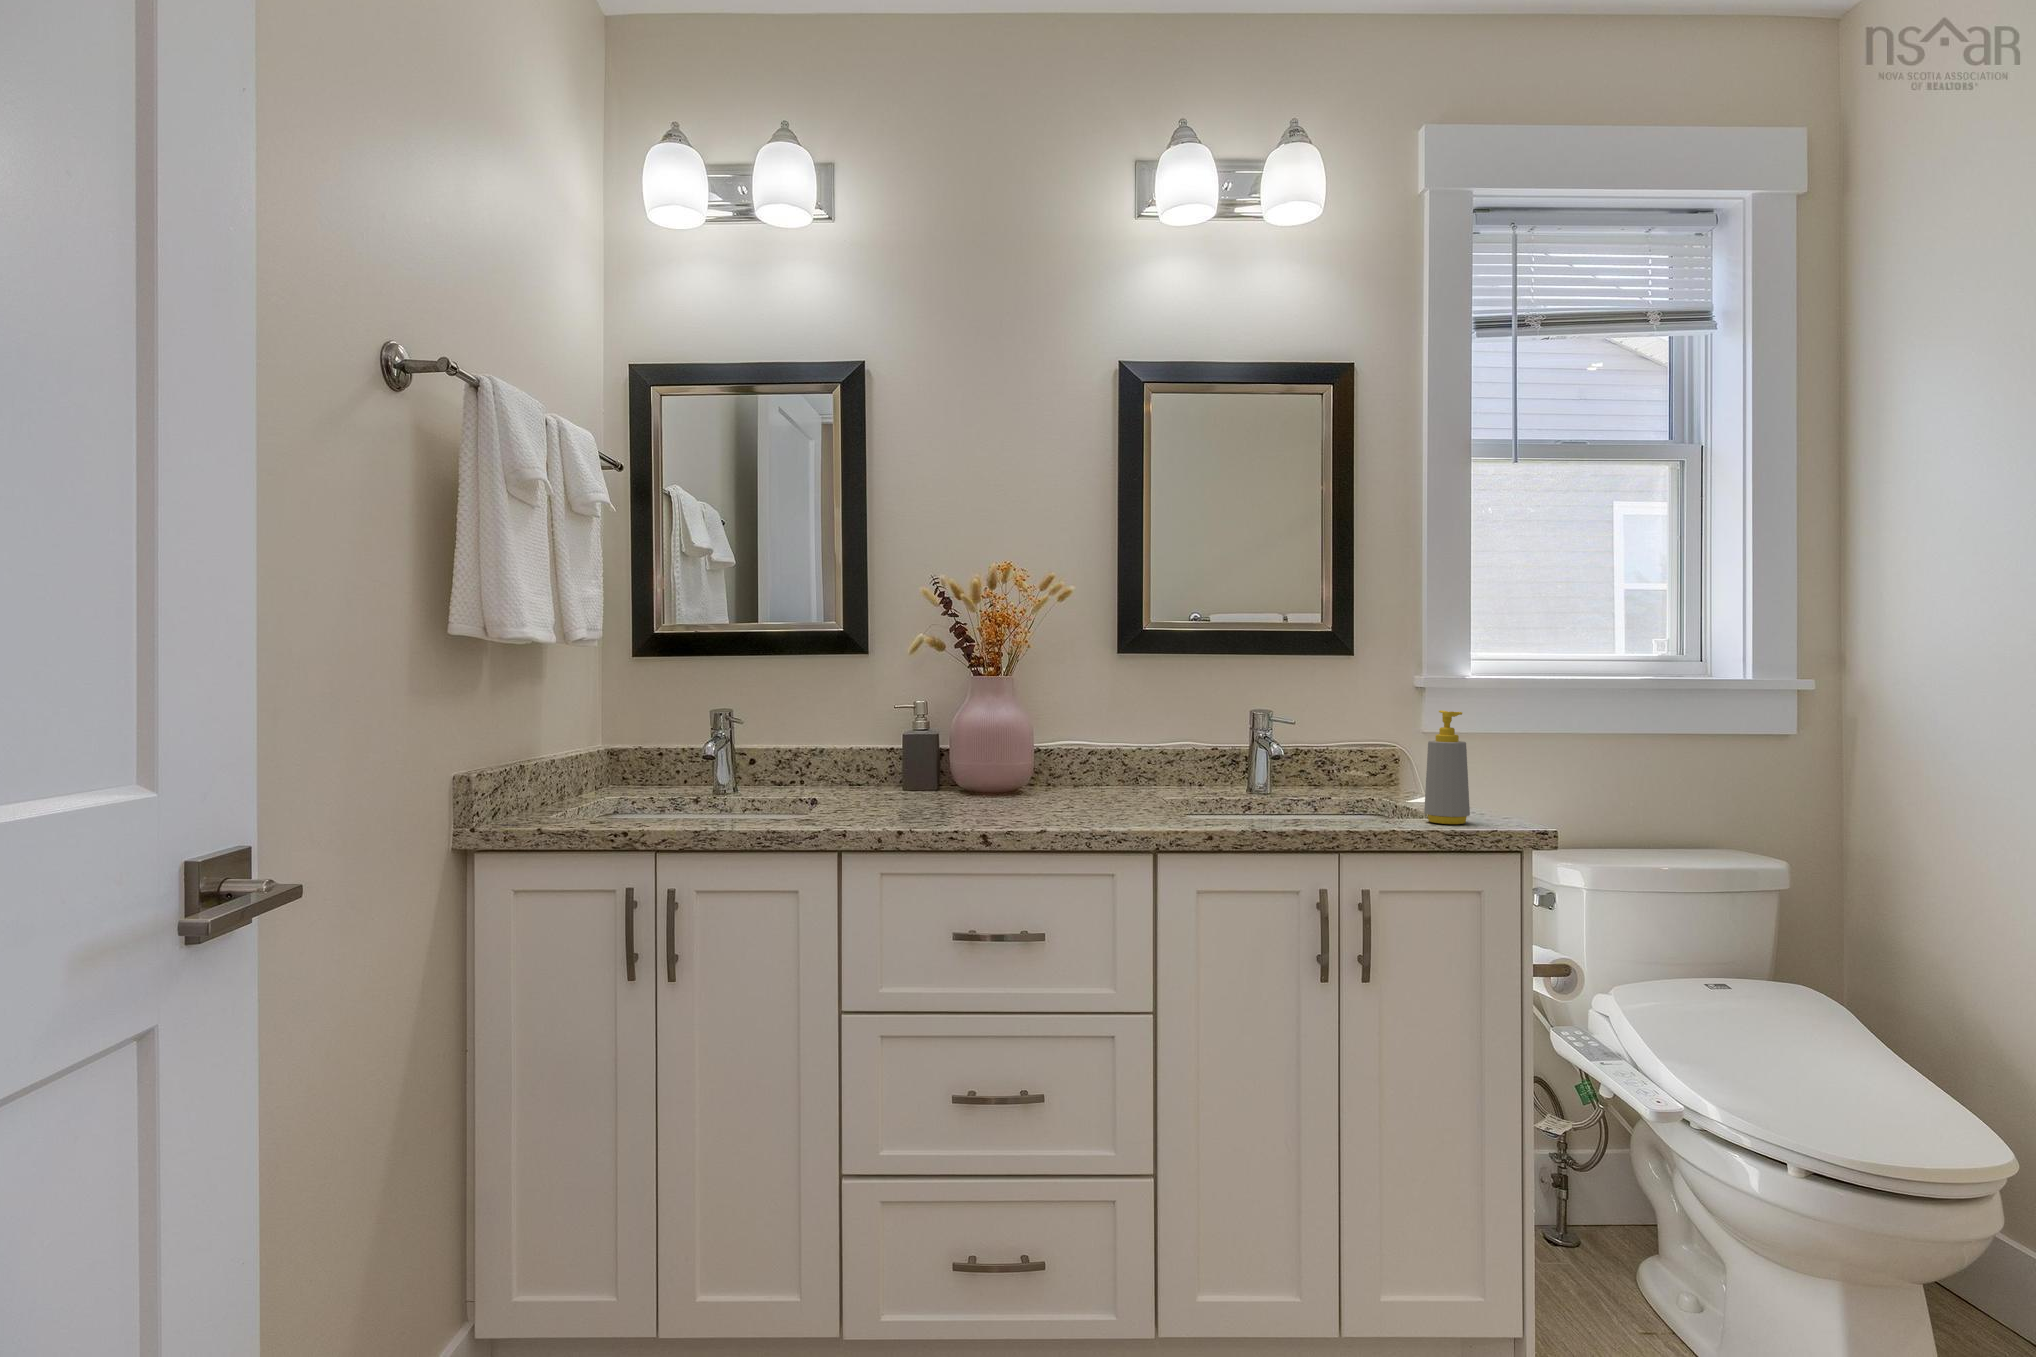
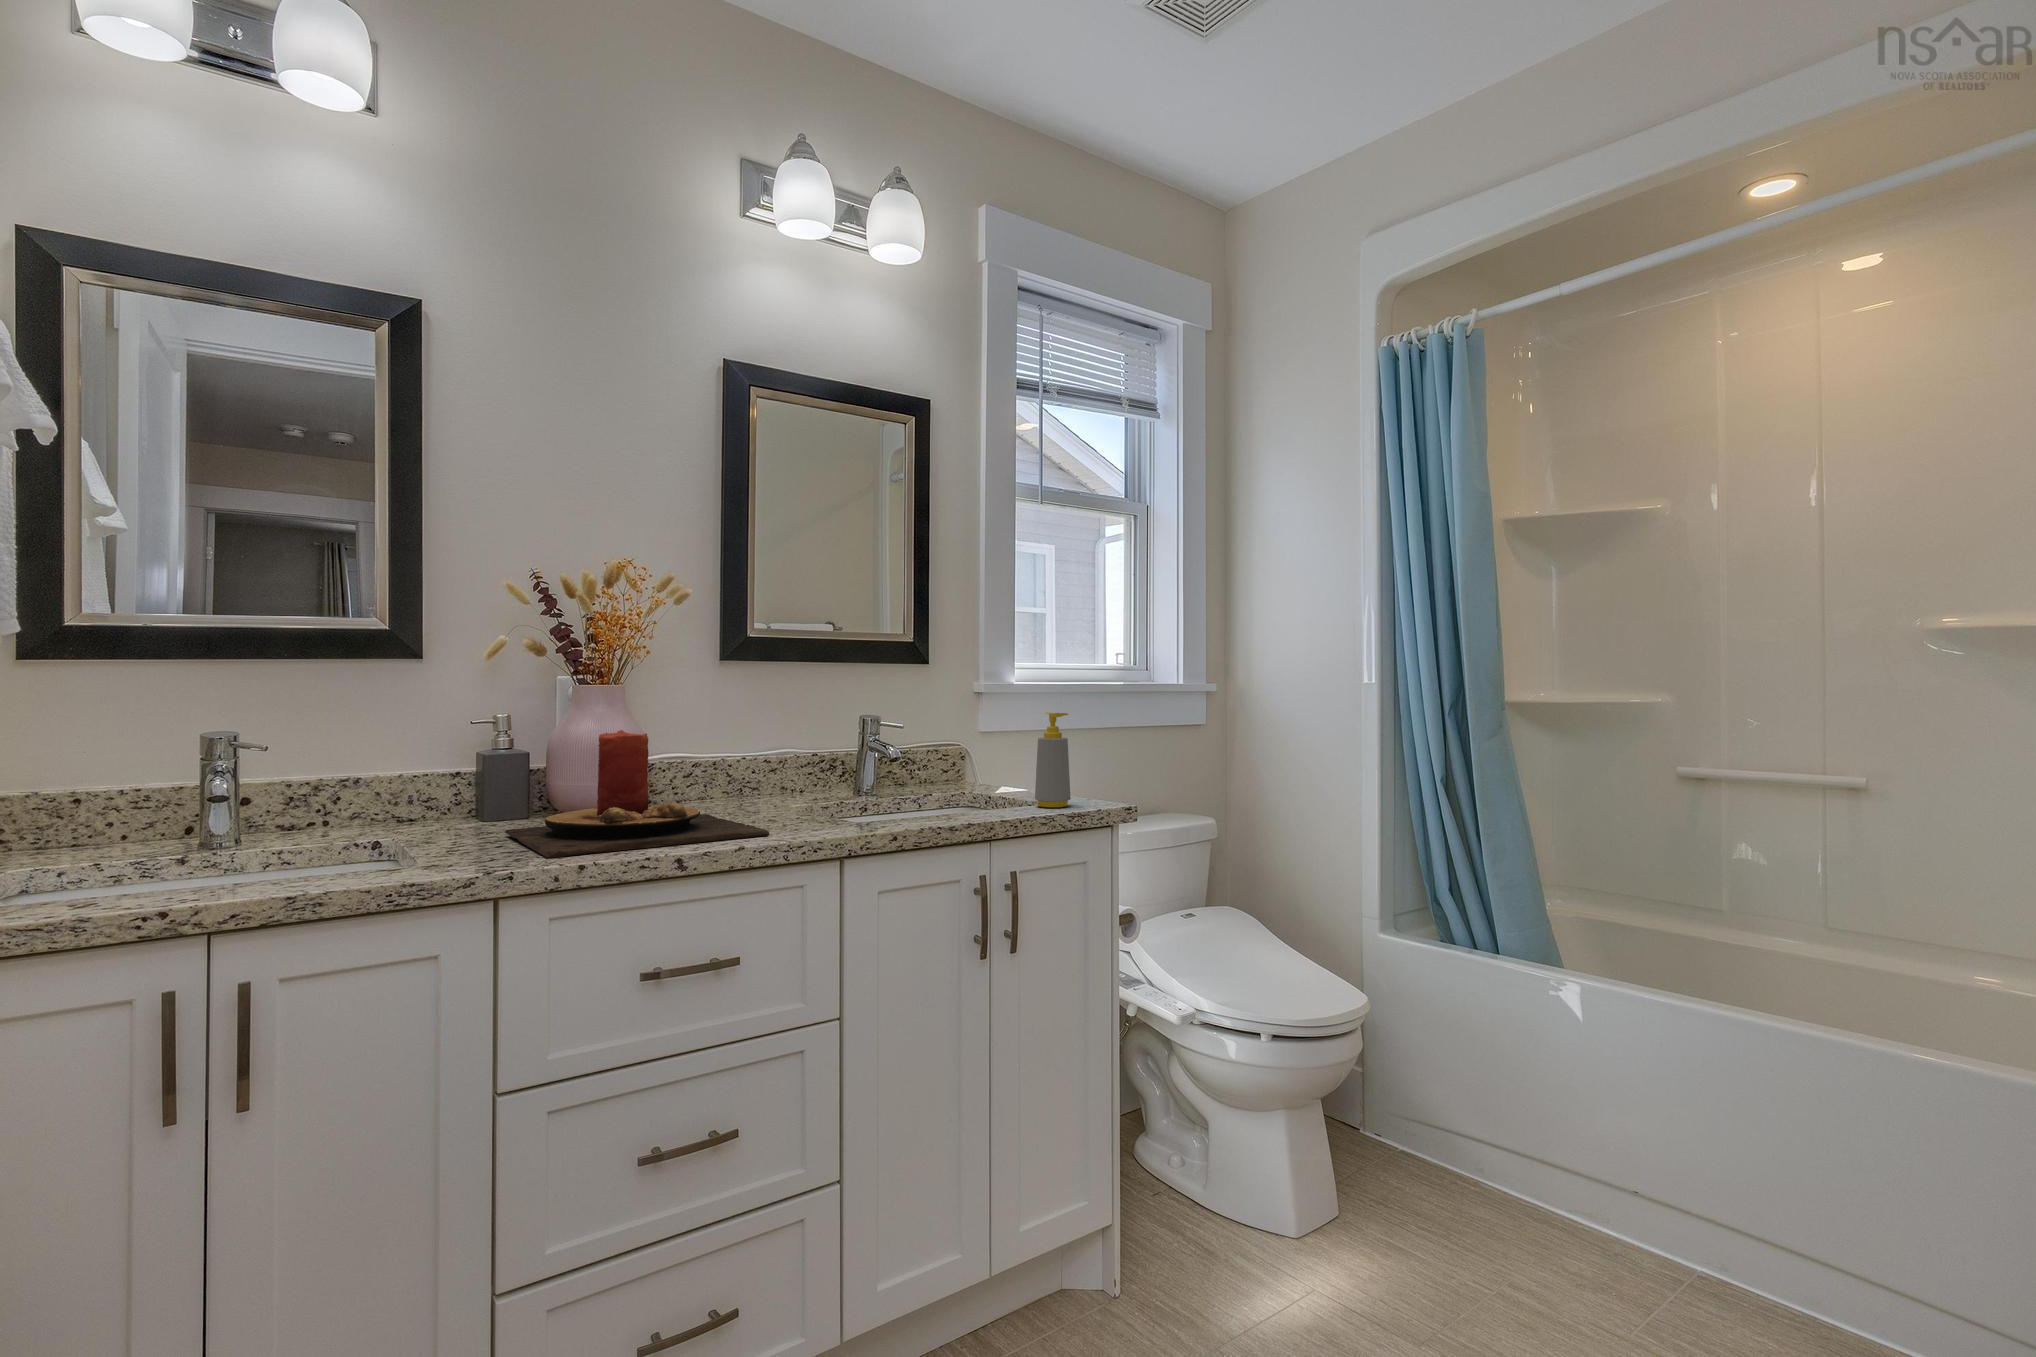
candle: none [890,717,1090,823] -> present [505,730,769,858]

